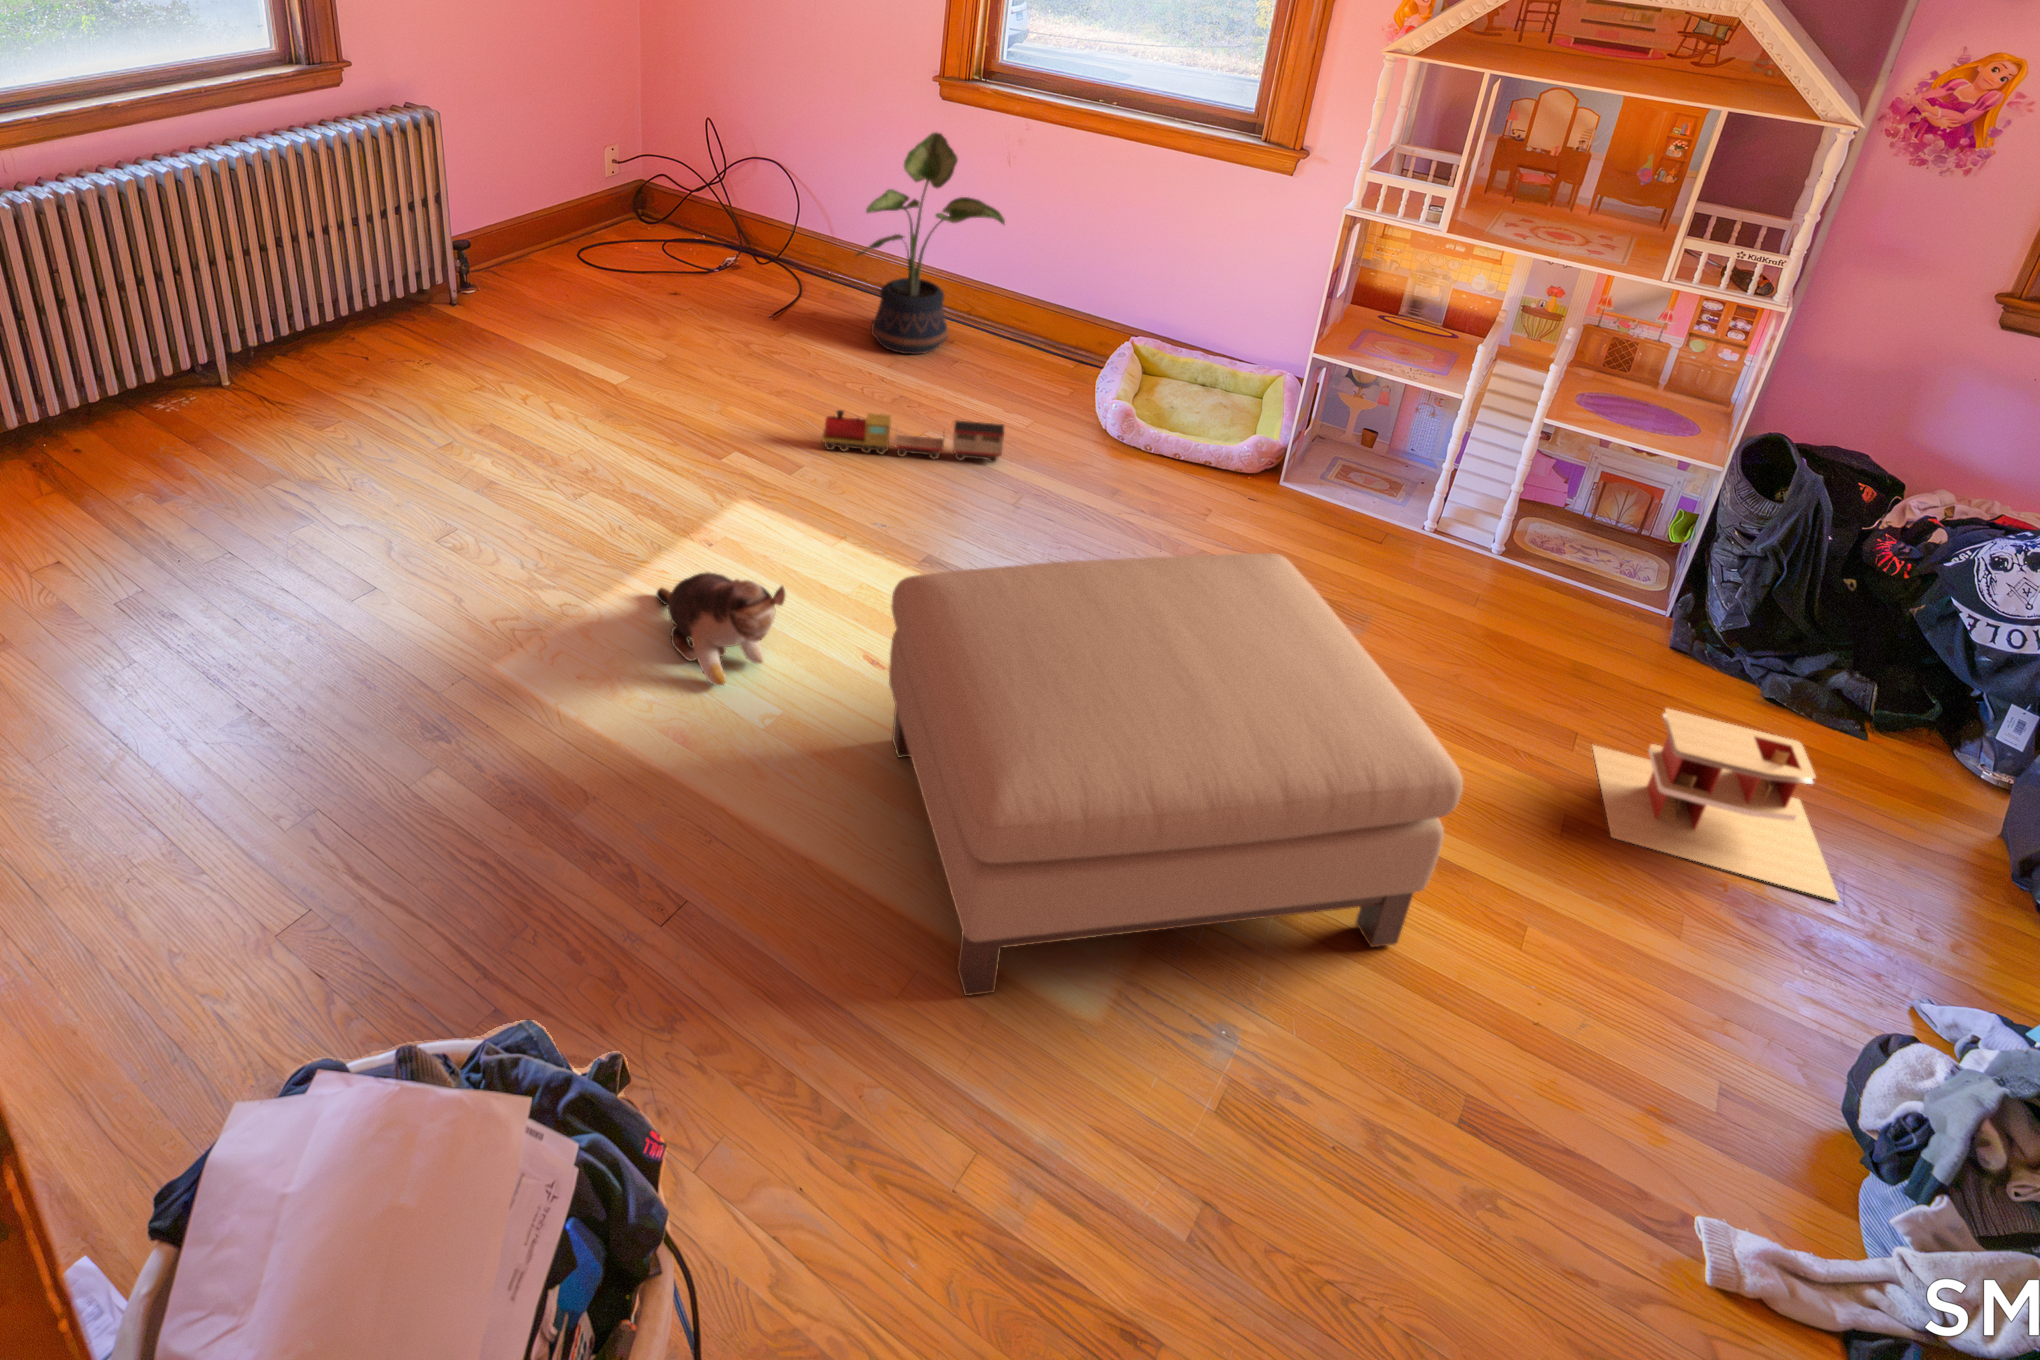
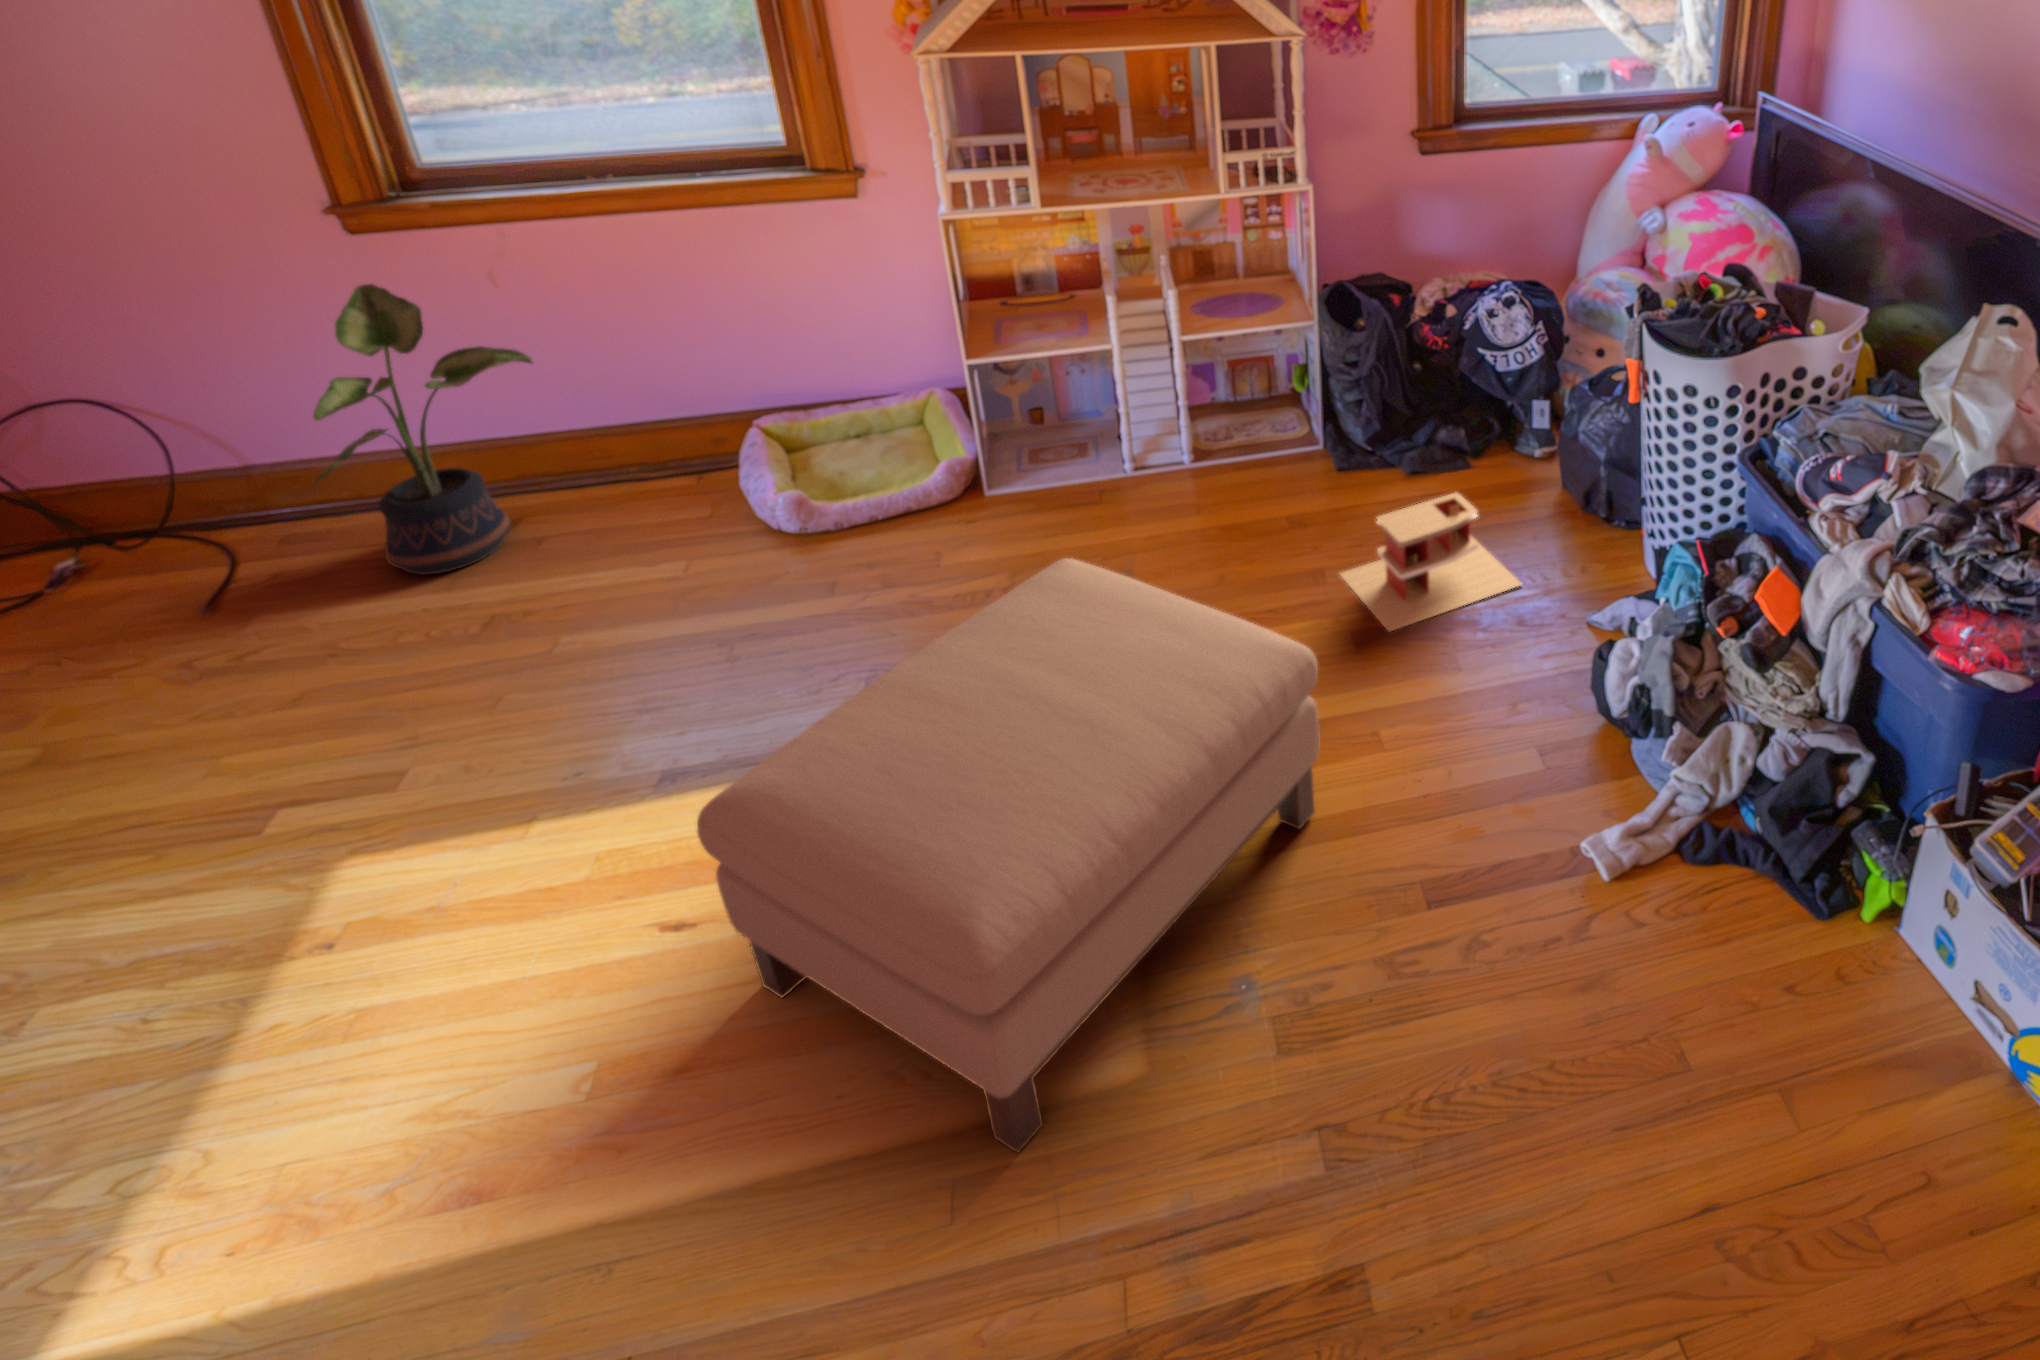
toy train: present [822,410,1004,463] -> none [406,584,680,734]
plush toy: present [656,572,785,686] -> none [284,918,543,1102]

